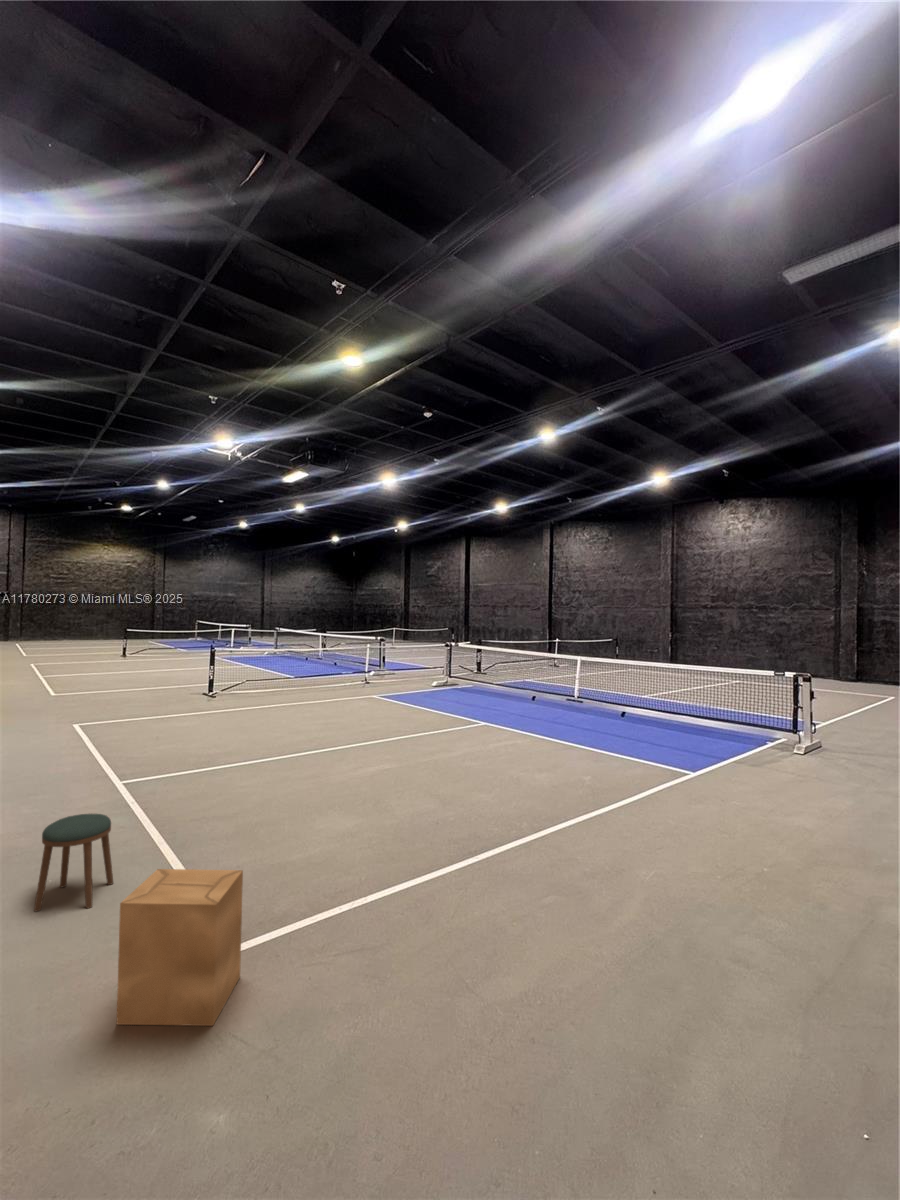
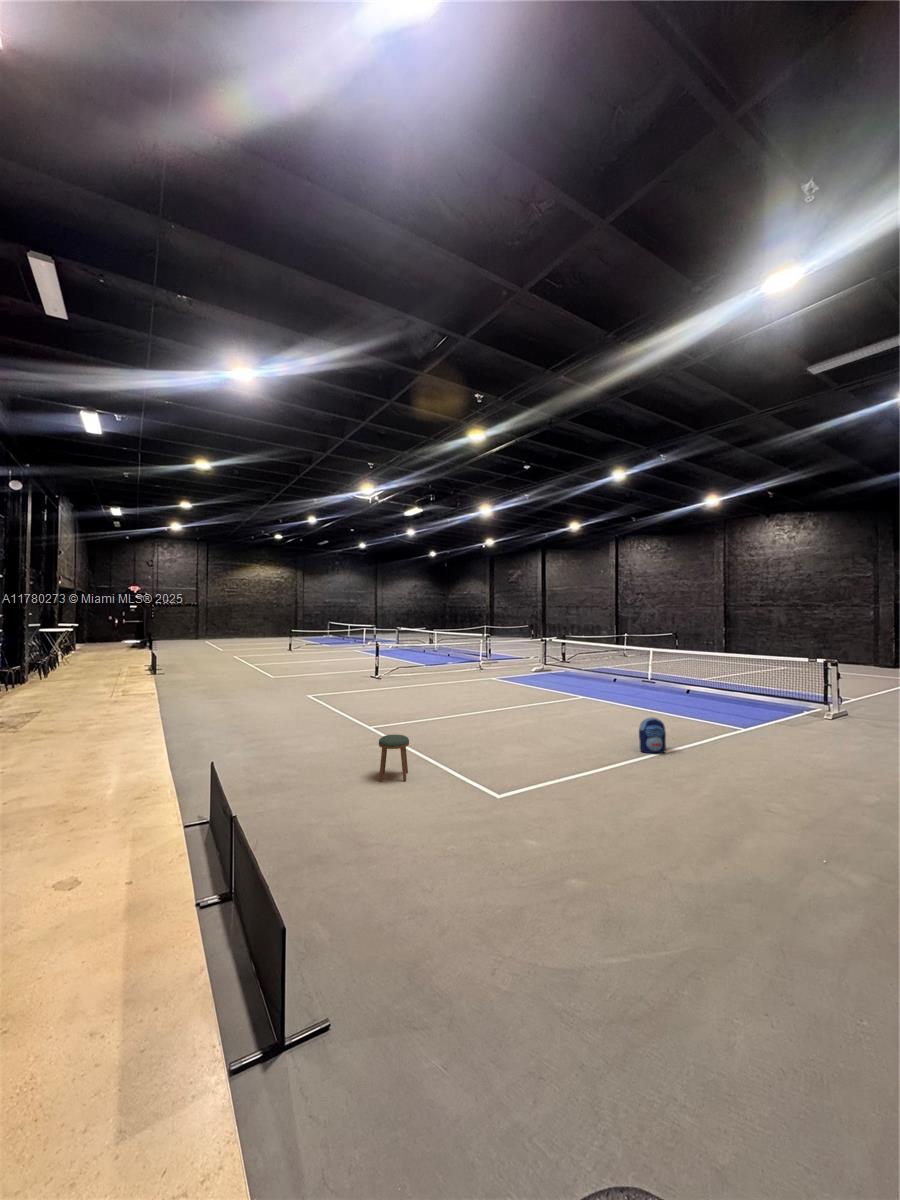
backpack: none [540,764,580,821] -> present [639,717,666,753]
cardboard box: present [117,869,243,1026] -> none [458,754,503,823]

